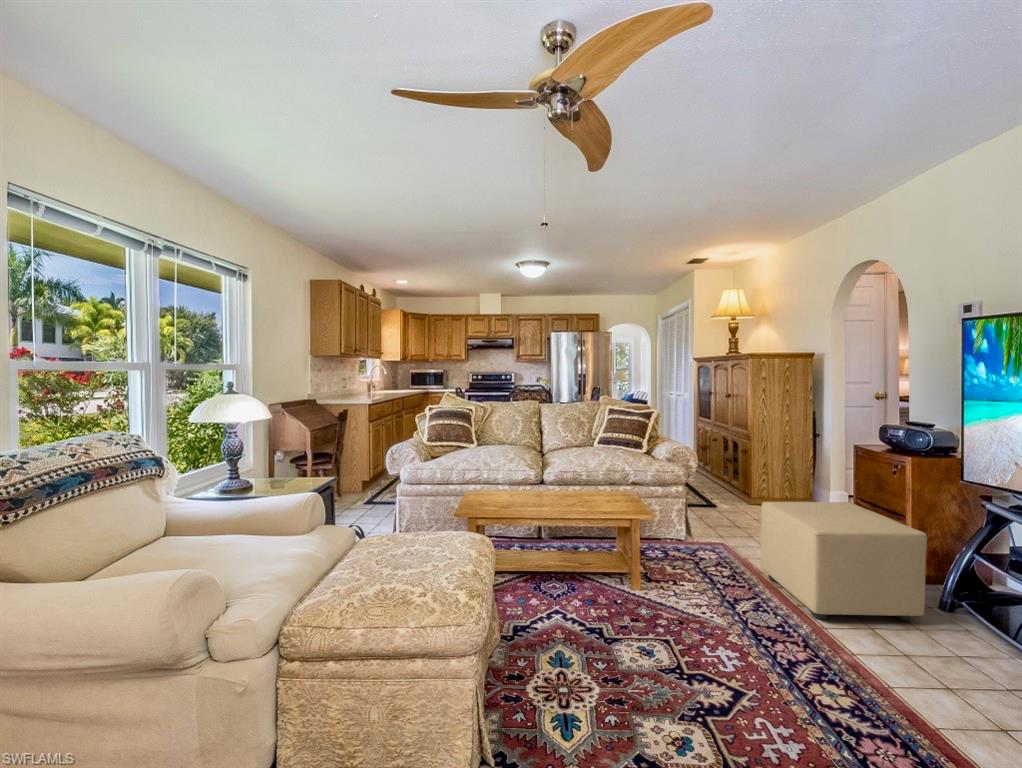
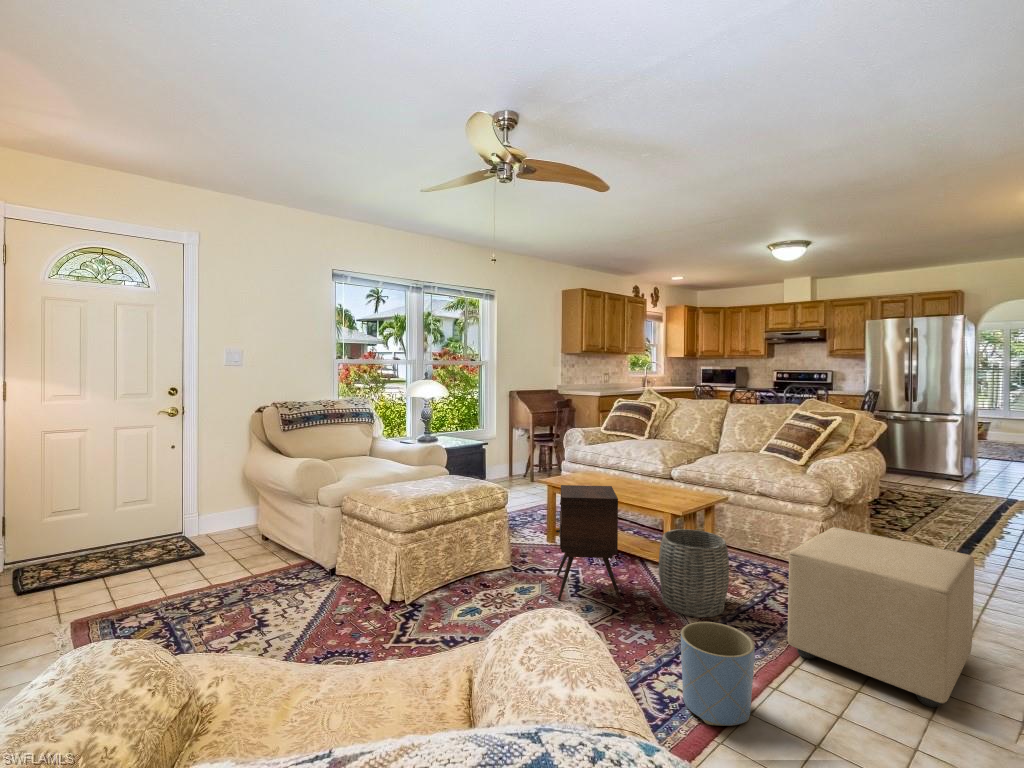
side table: none [566,508,666,666] -> present [556,485,622,602]
woven basket: none [662,532,733,622] -> present [659,529,729,617]
planter: none [864,622,953,730] -> present [681,622,755,726]

